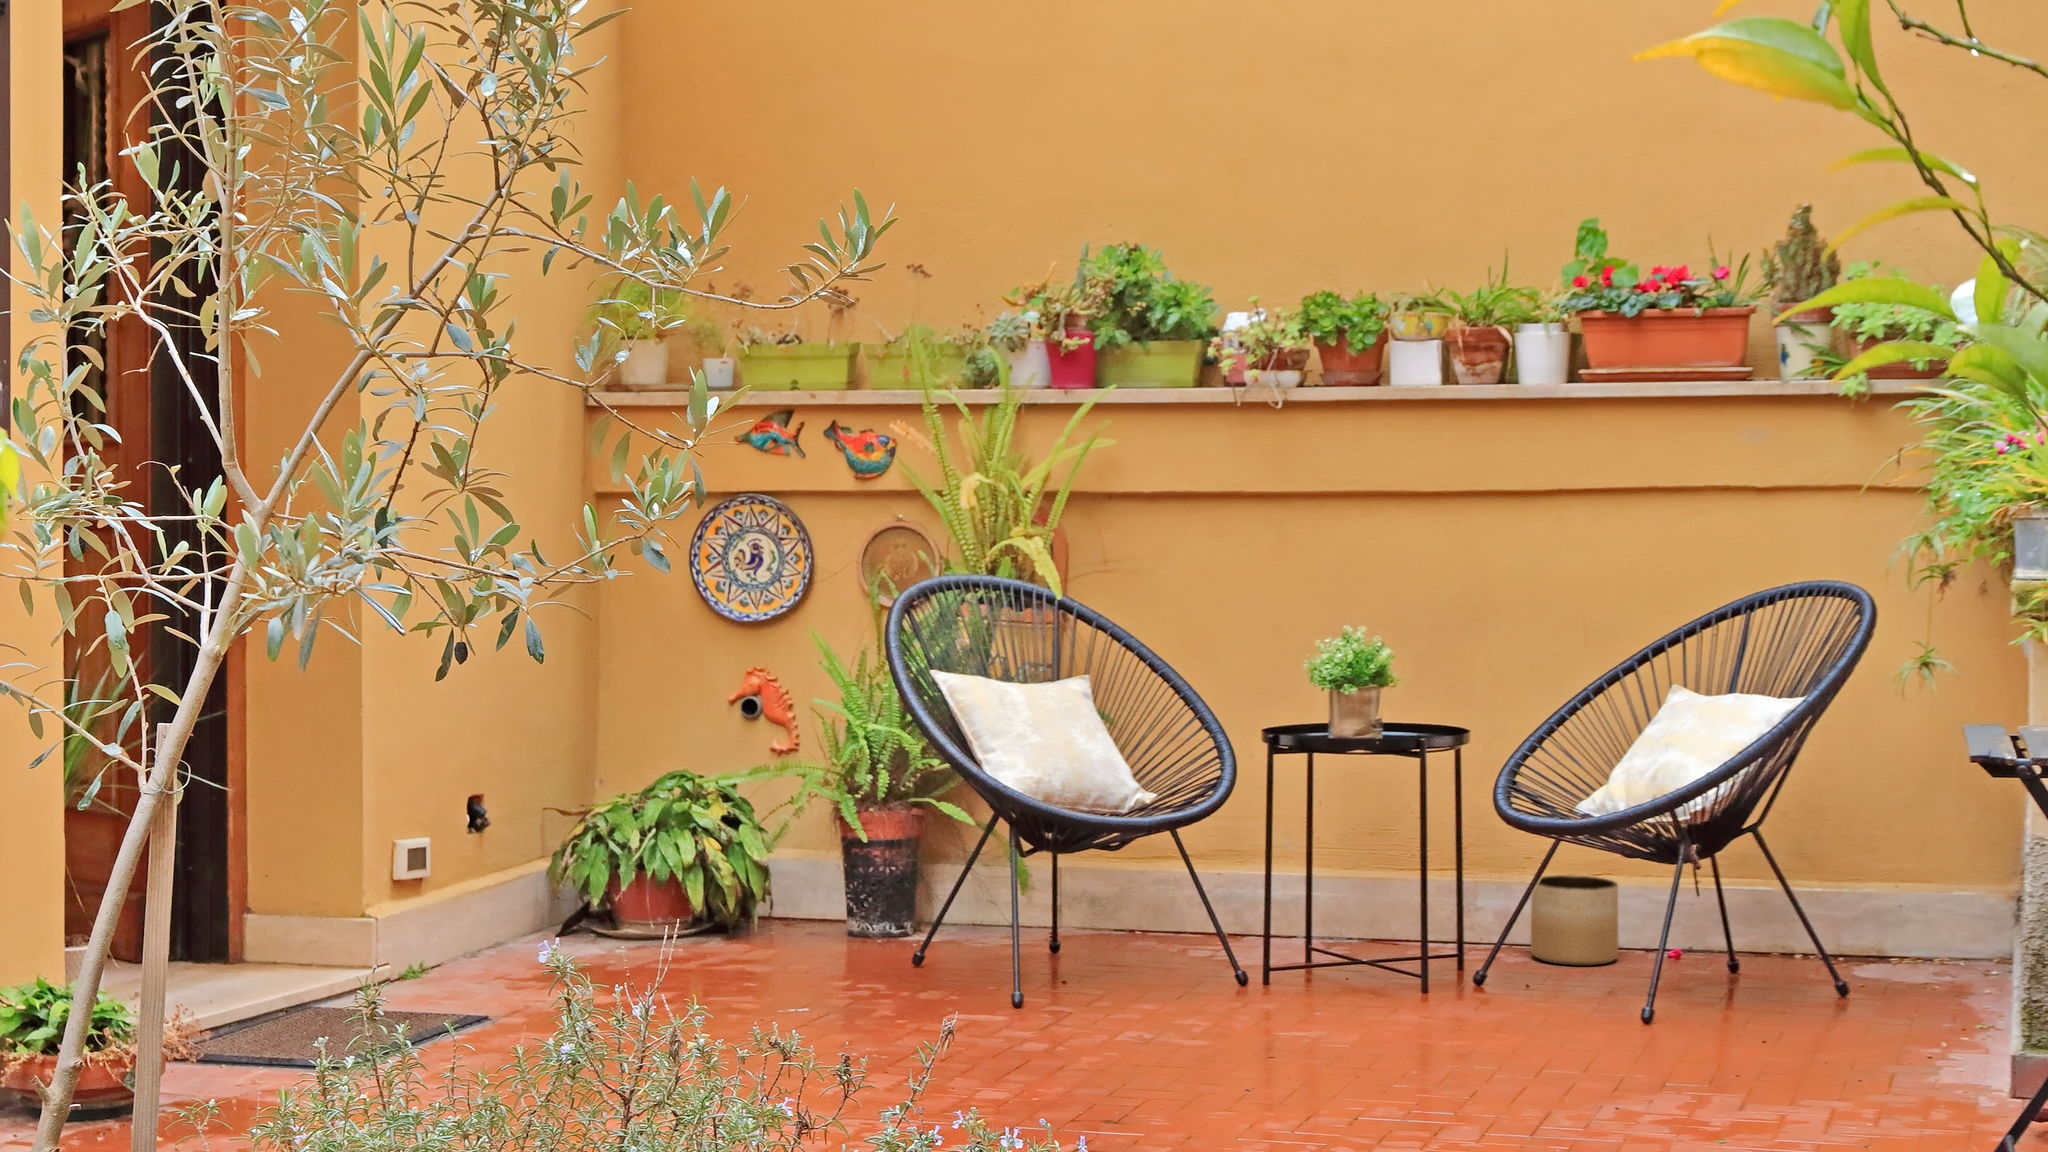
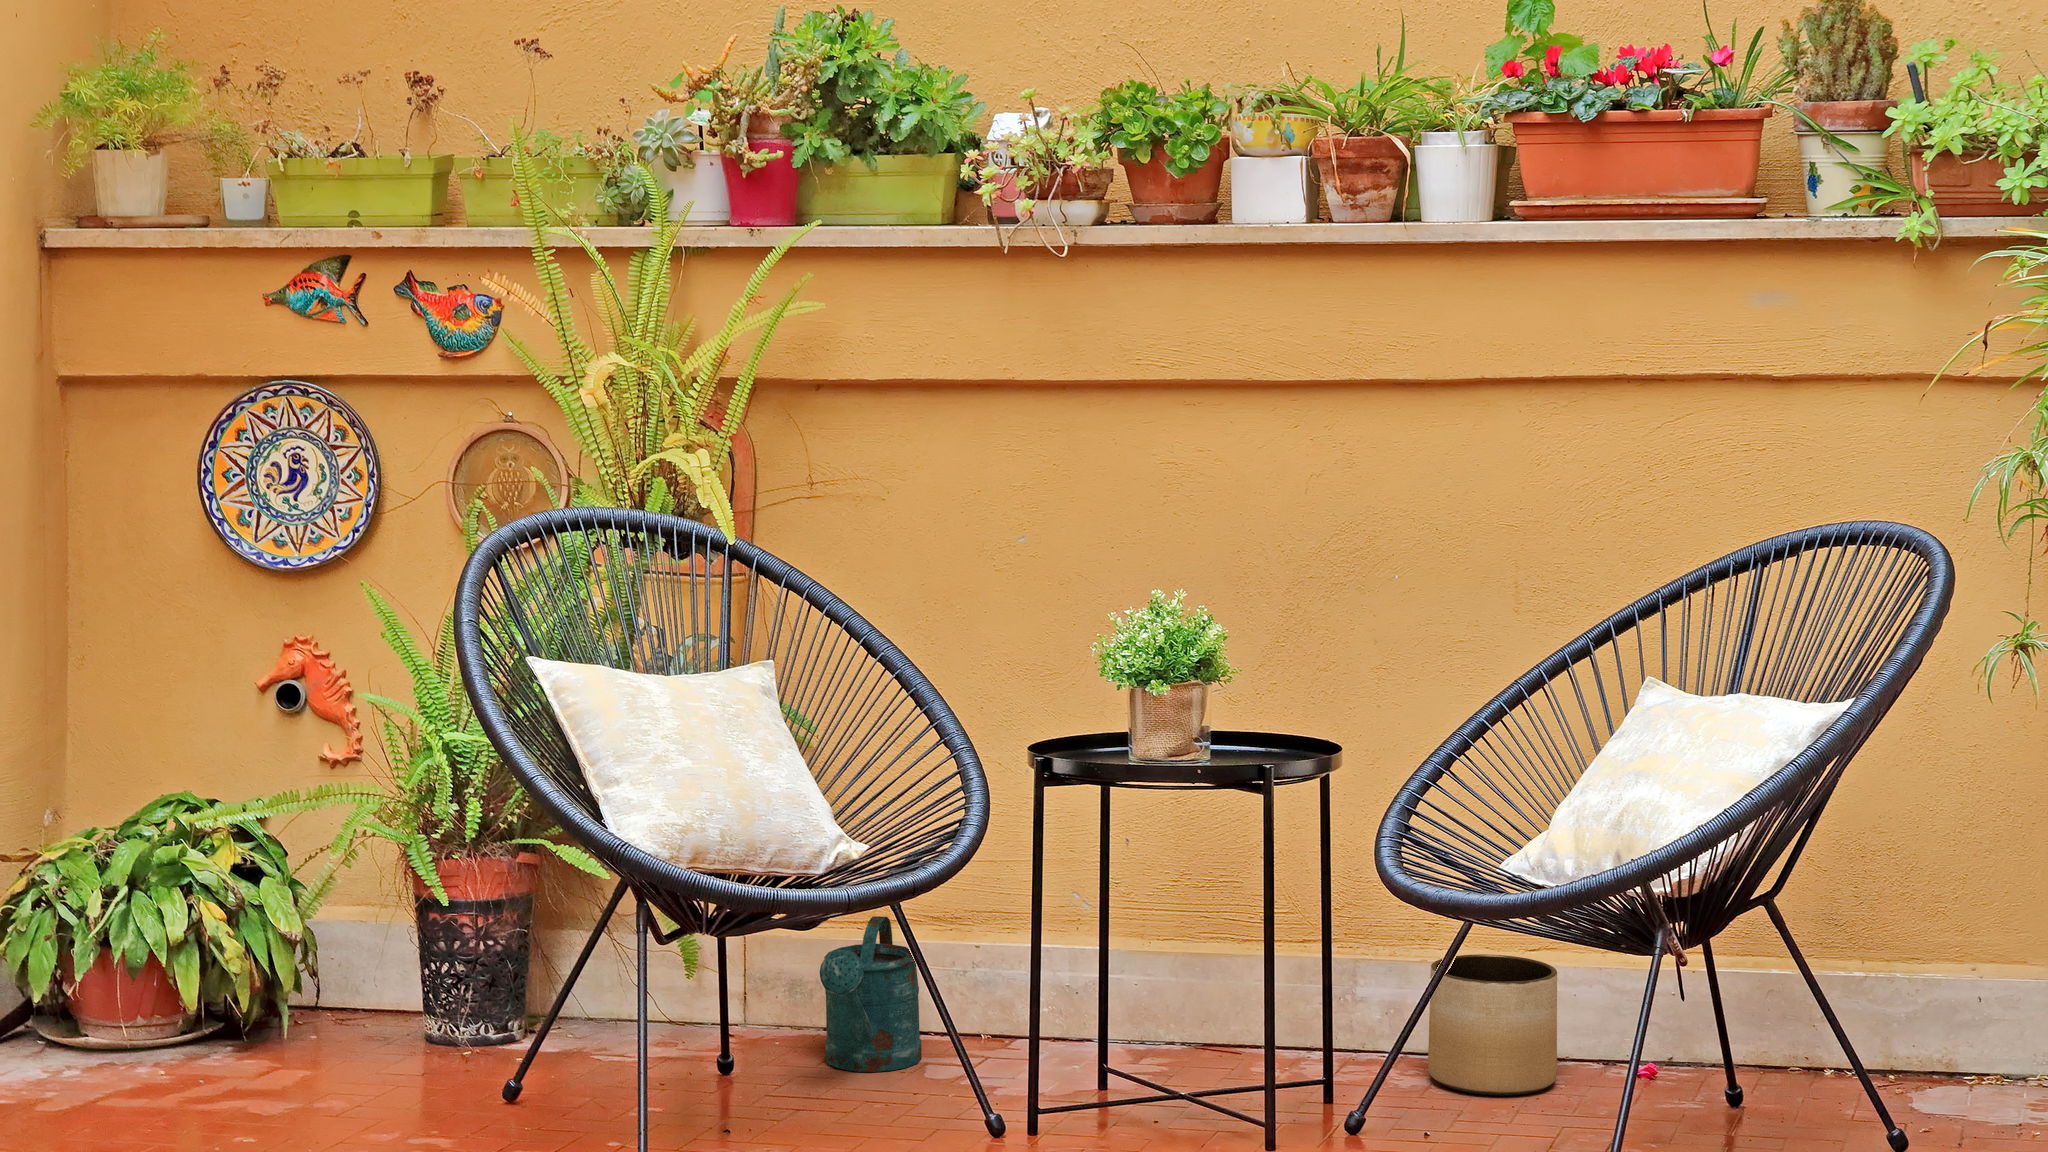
watering can: none [1120,851,1185,952] -> present [820,916,922,1072]

